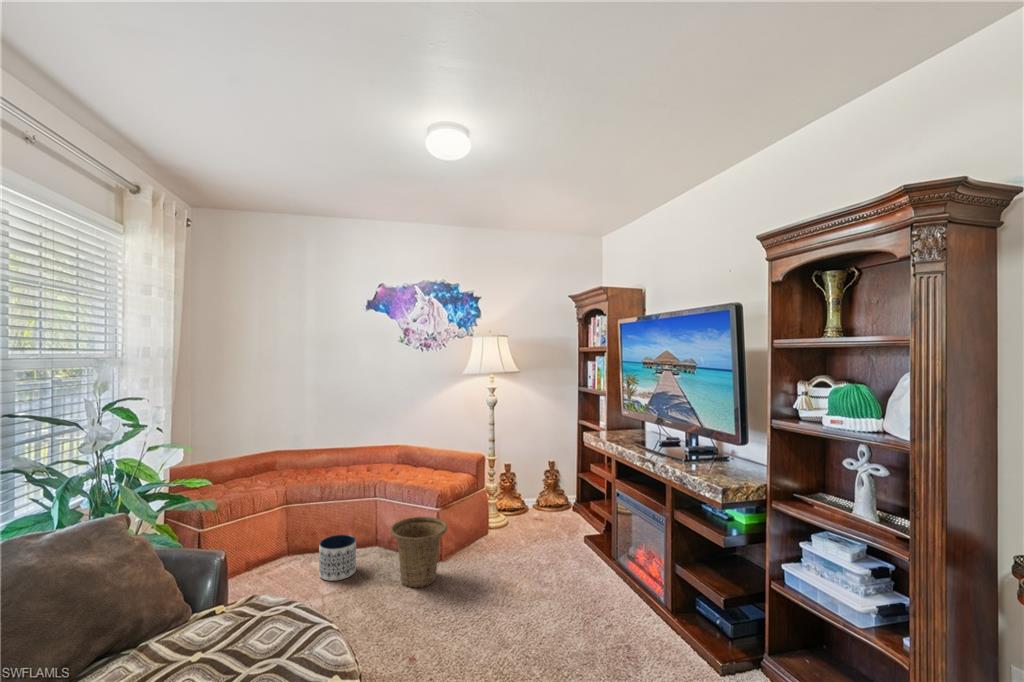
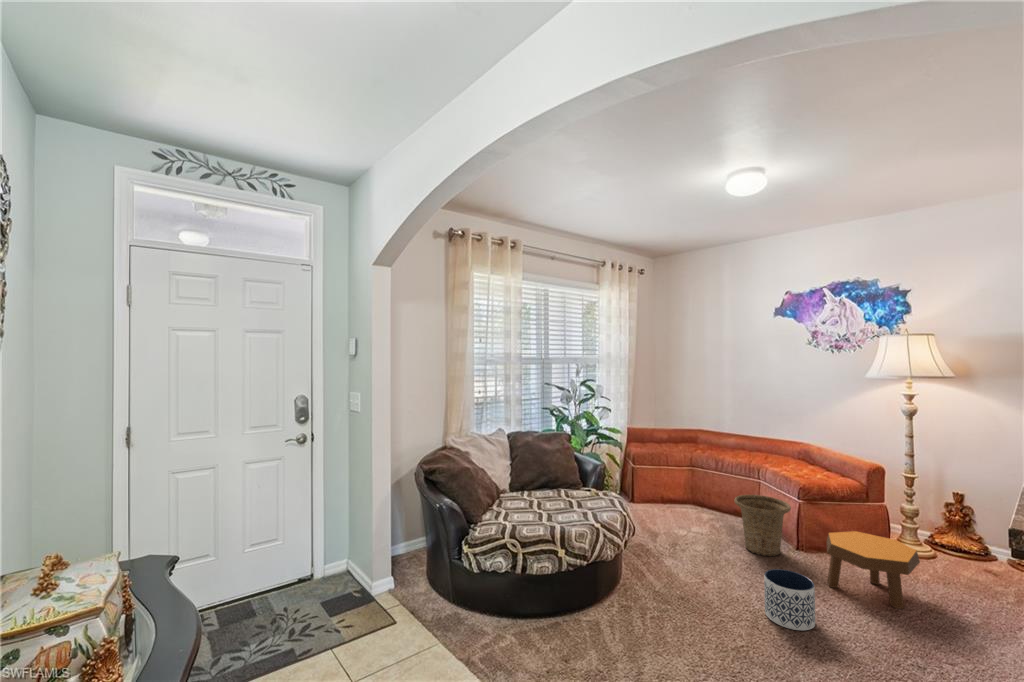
footstool: none [485,521,557,589] -> present [827,531,920,609]
planter: present [319,534,356,581] -> present [764,569,815,631]

